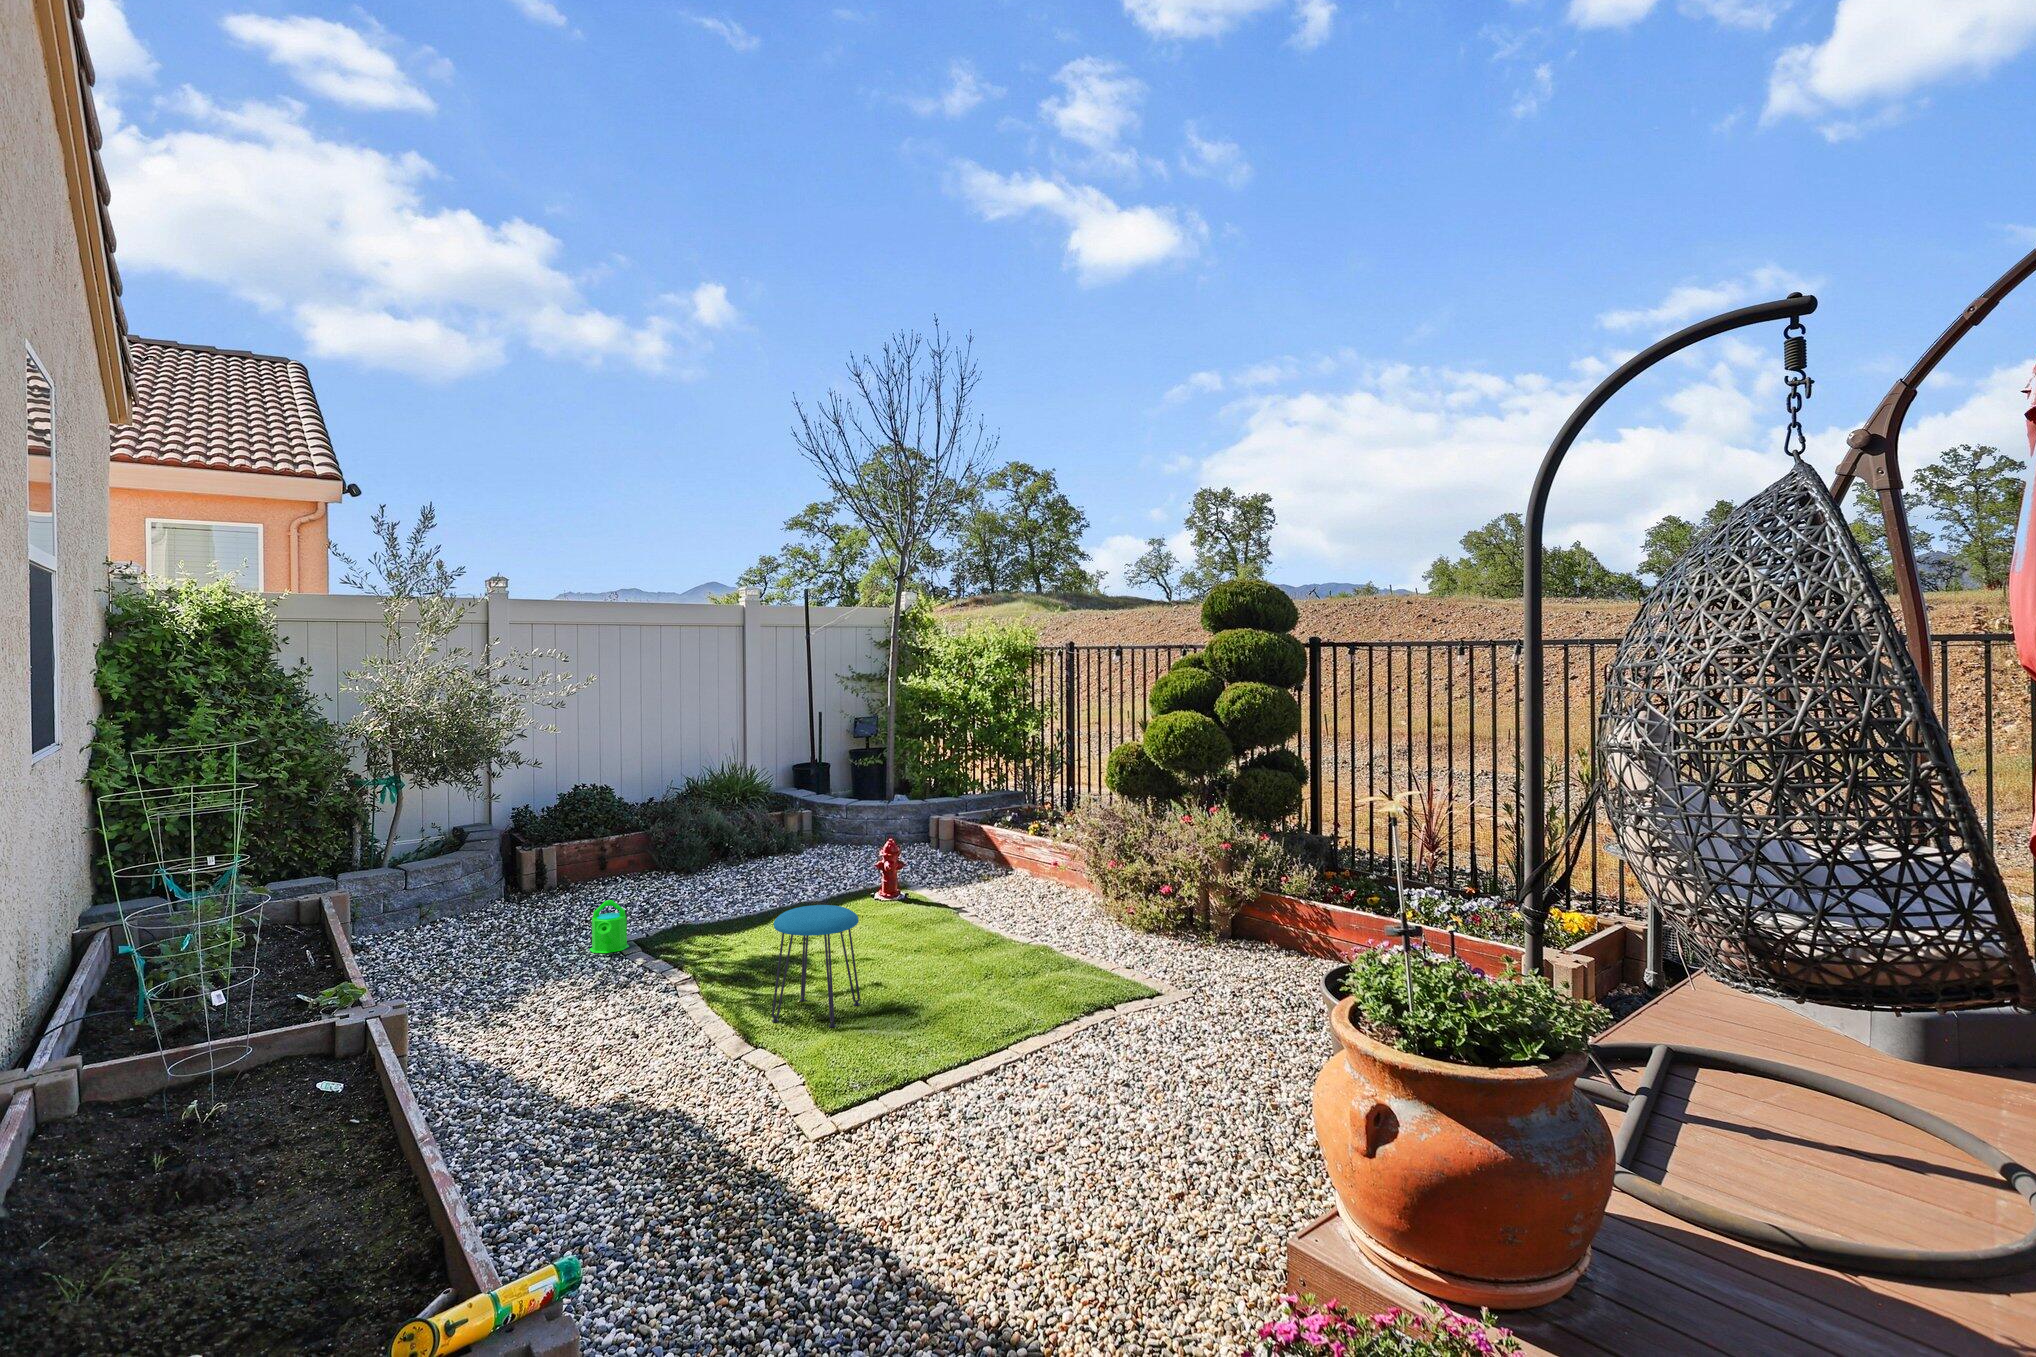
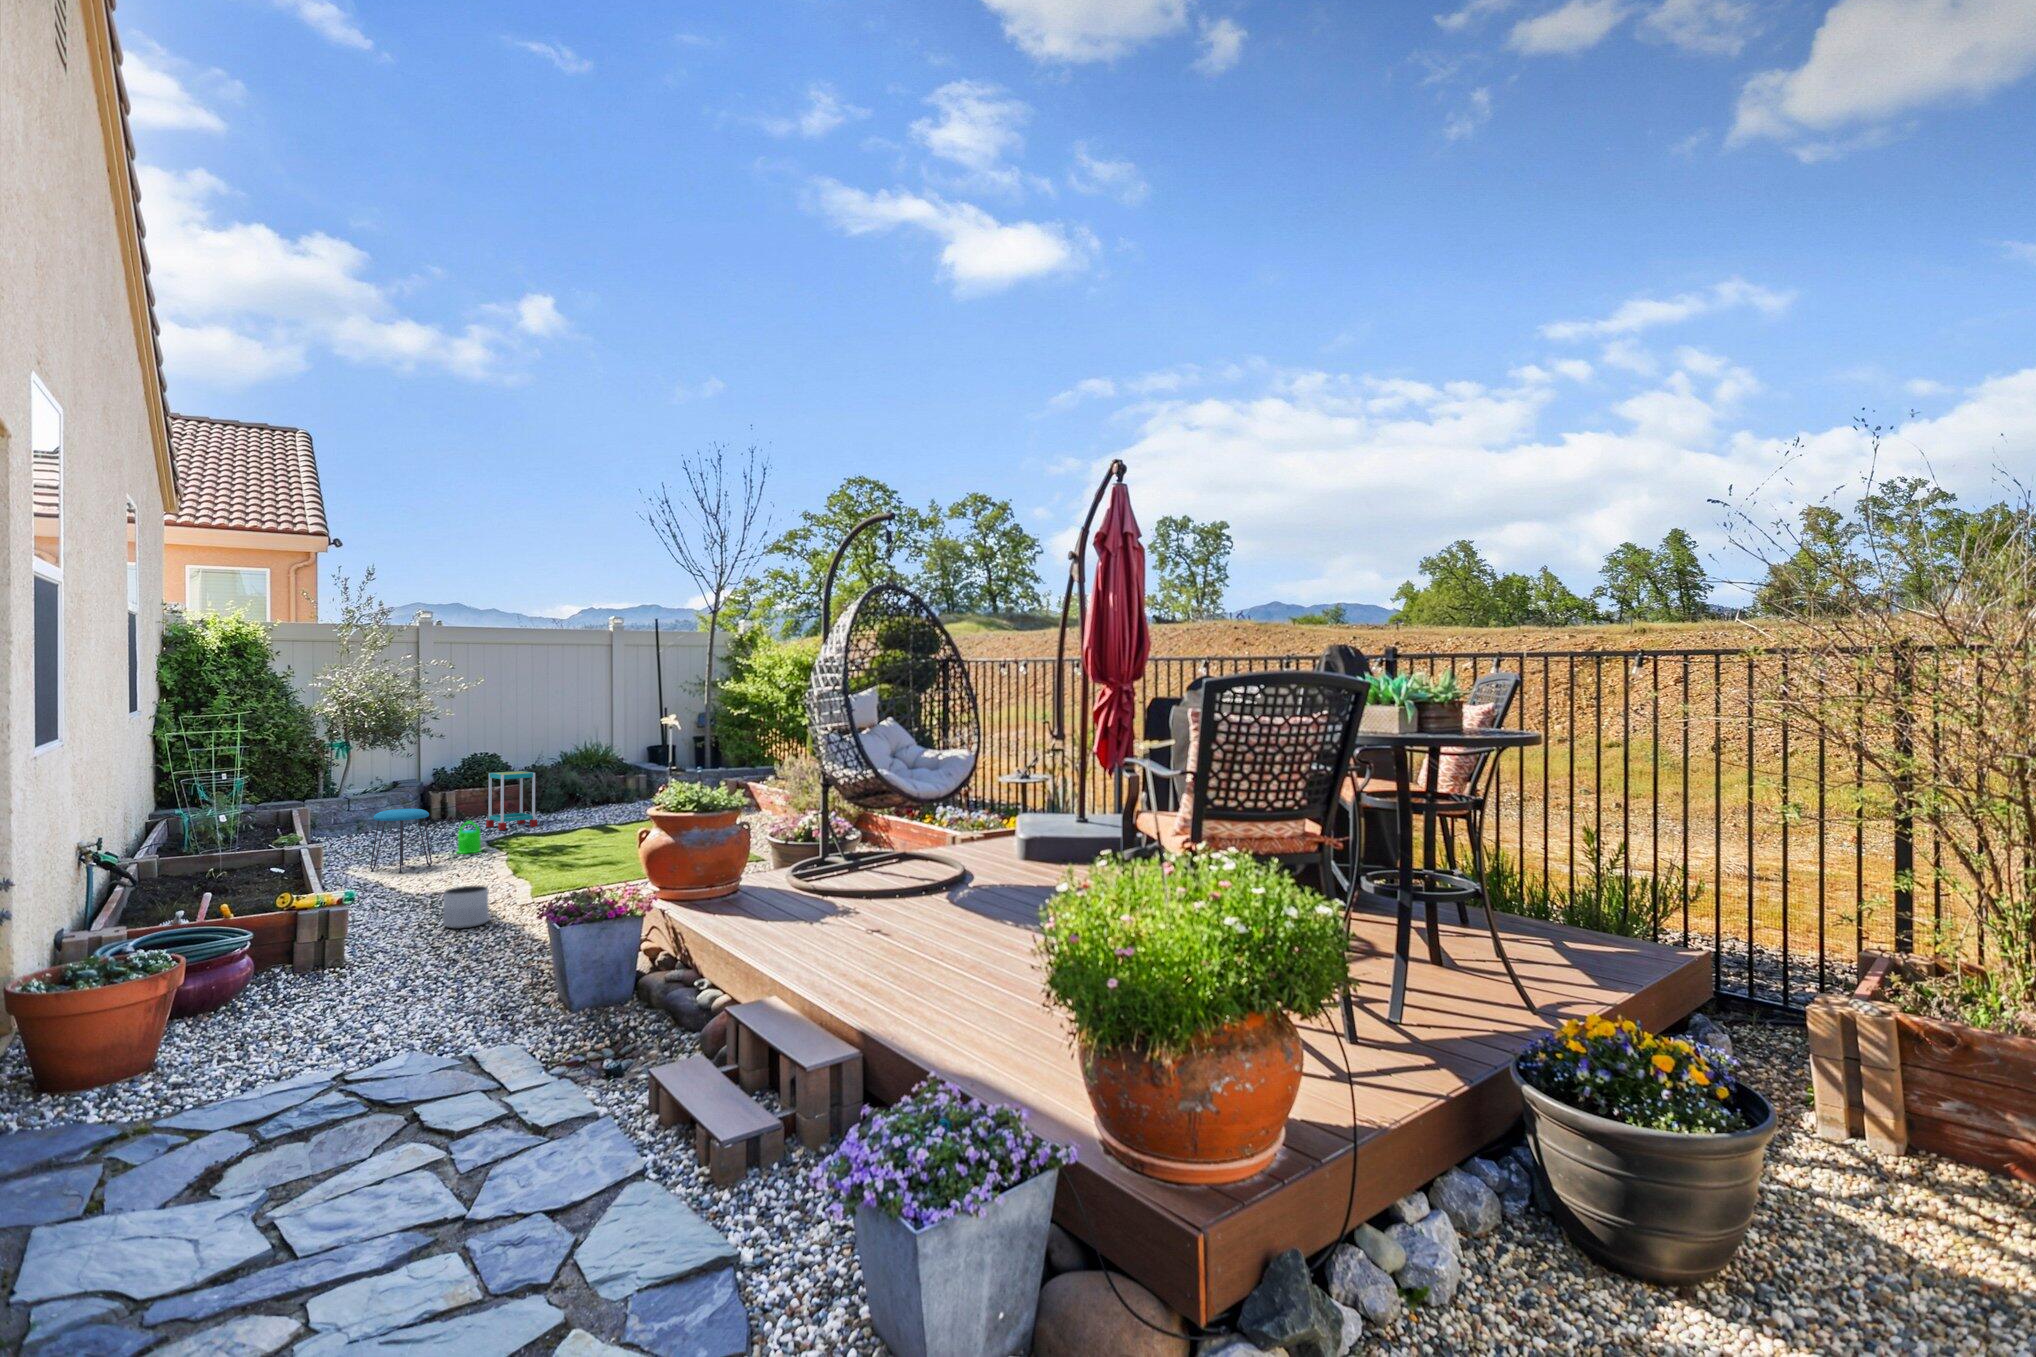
side table: none [600,806,674,896] -> present [486,771,537,830]
stool: present [772,905,860,1027] -> present [370,809,432,873]
planter: none [705,1108,788,1215] -> present [443,886,489,929]

